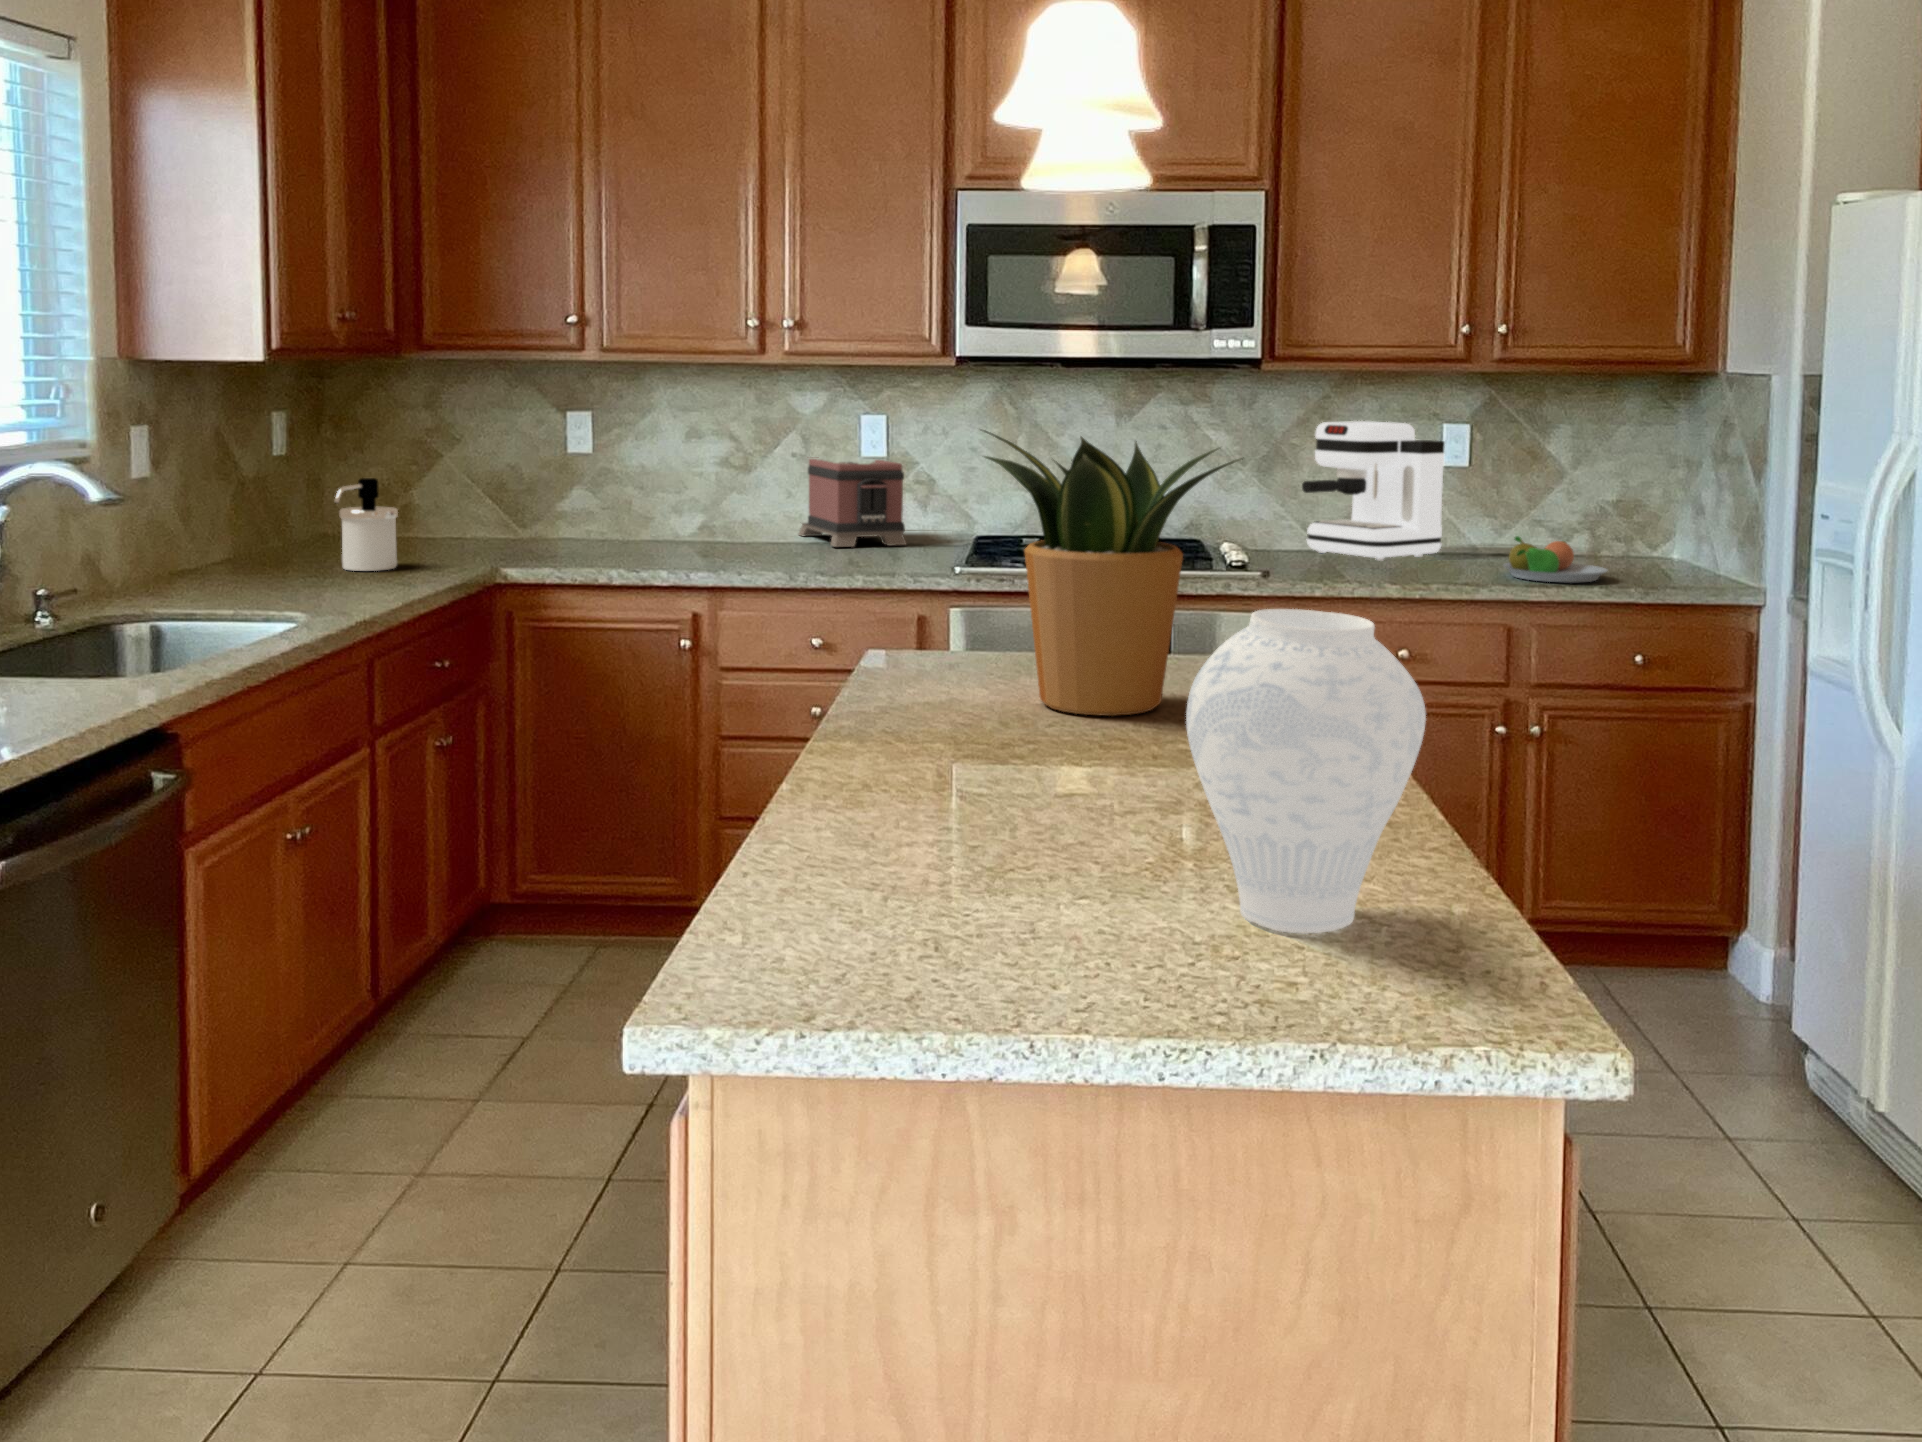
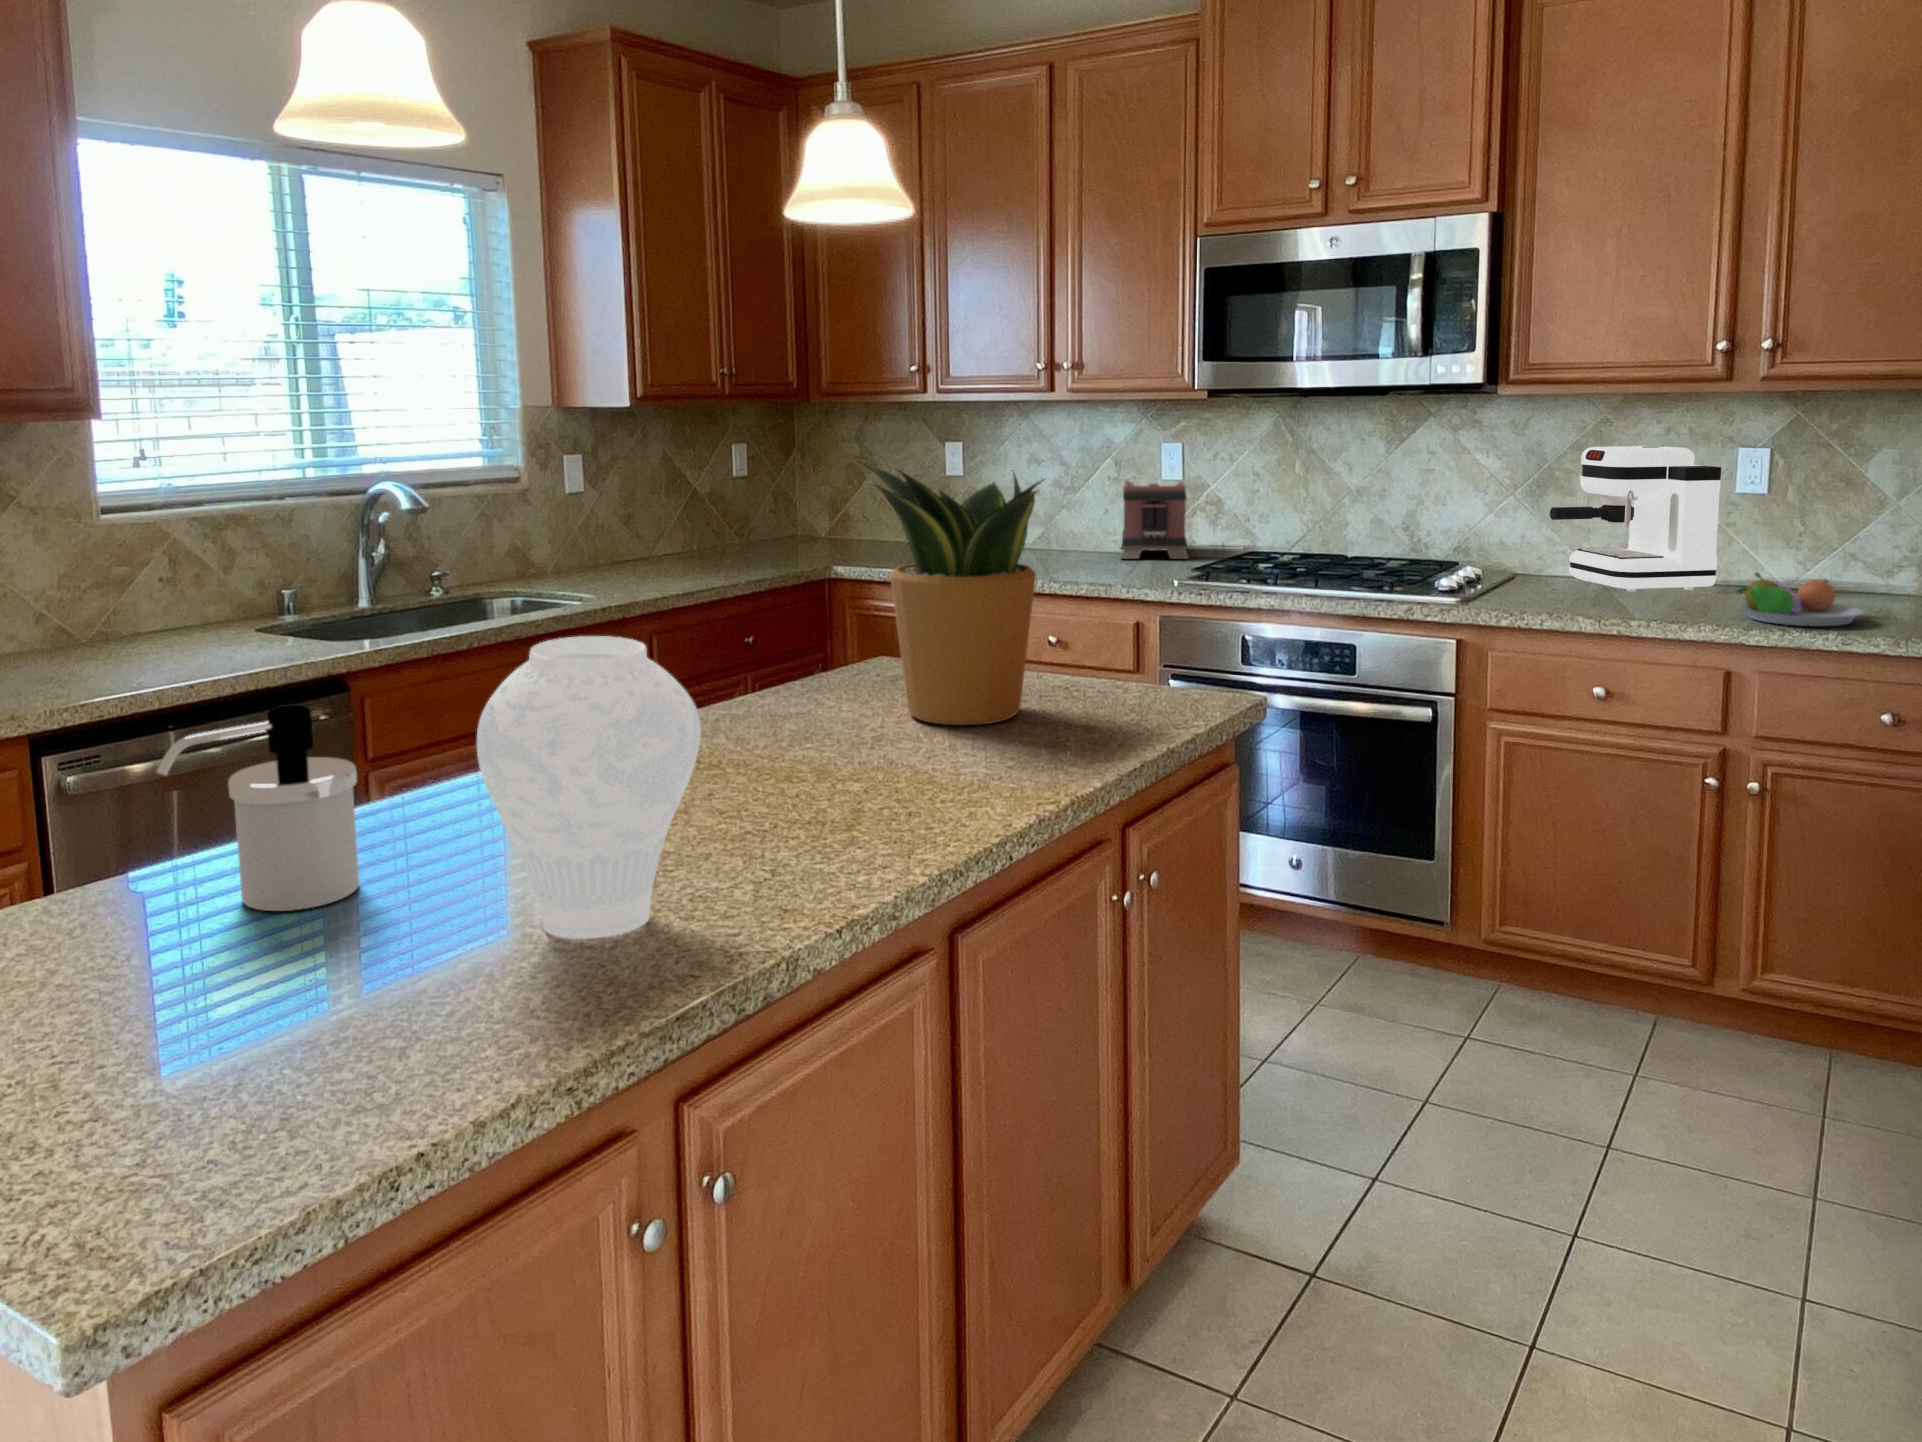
soap dispenser: present [334,478,398,571] -> present [156,705,359,911]

